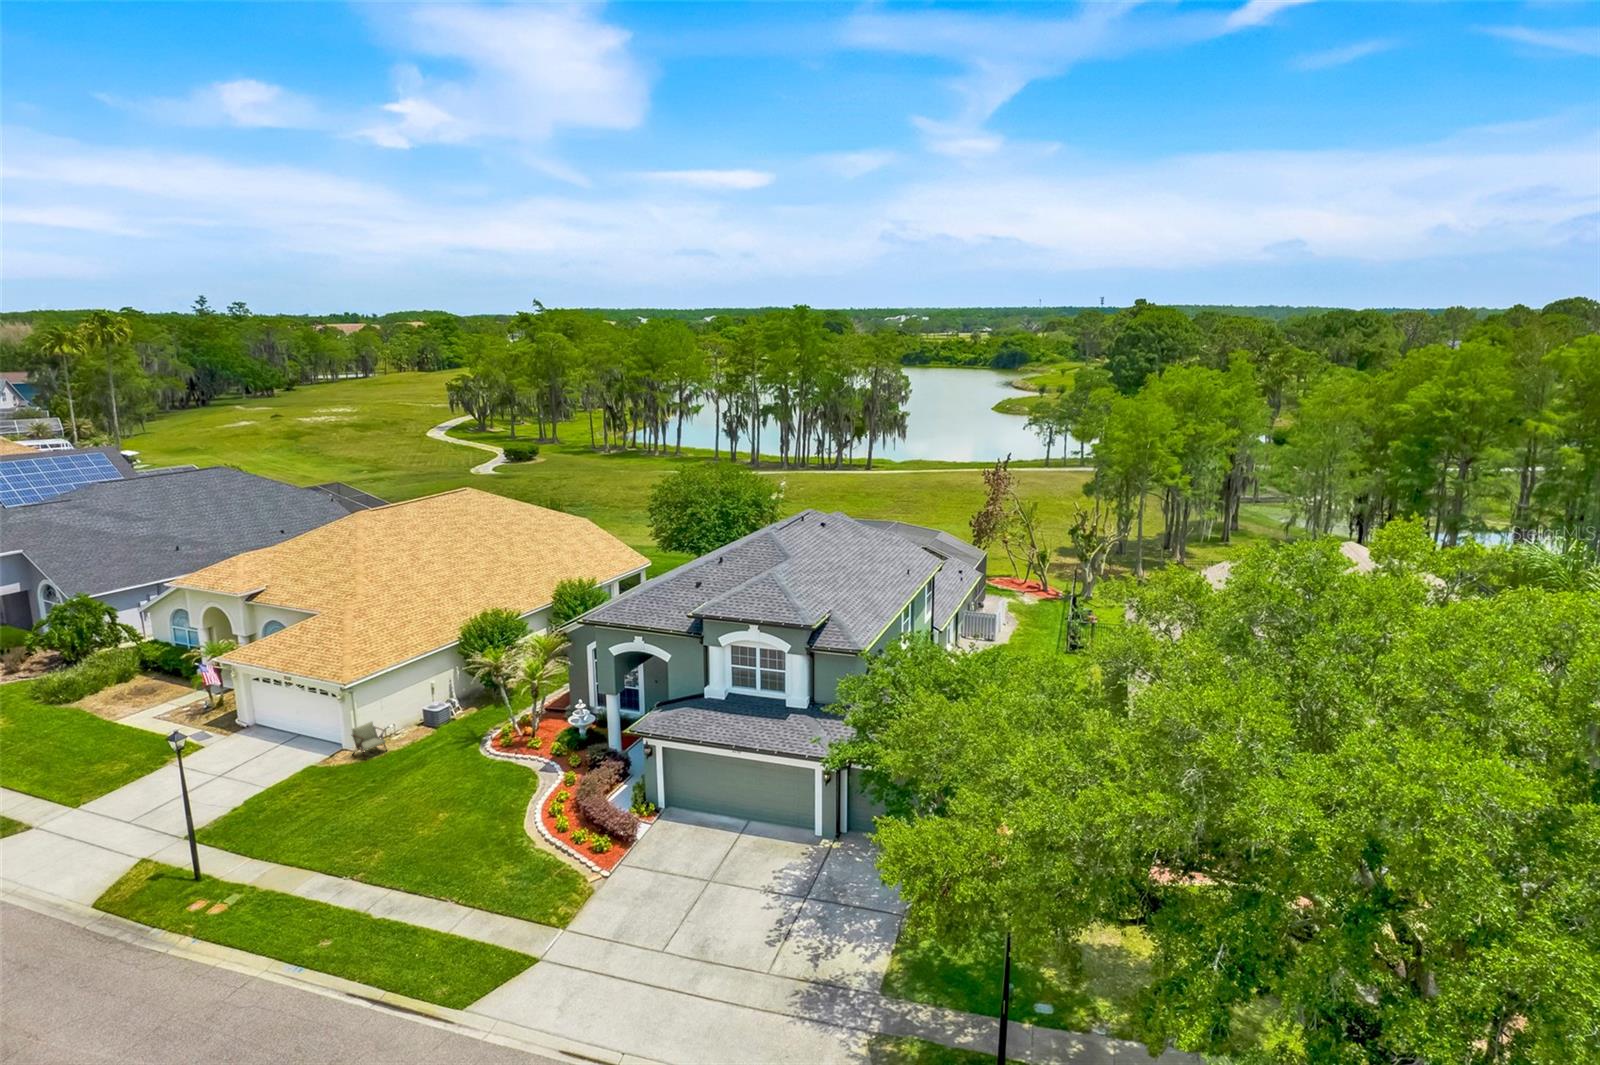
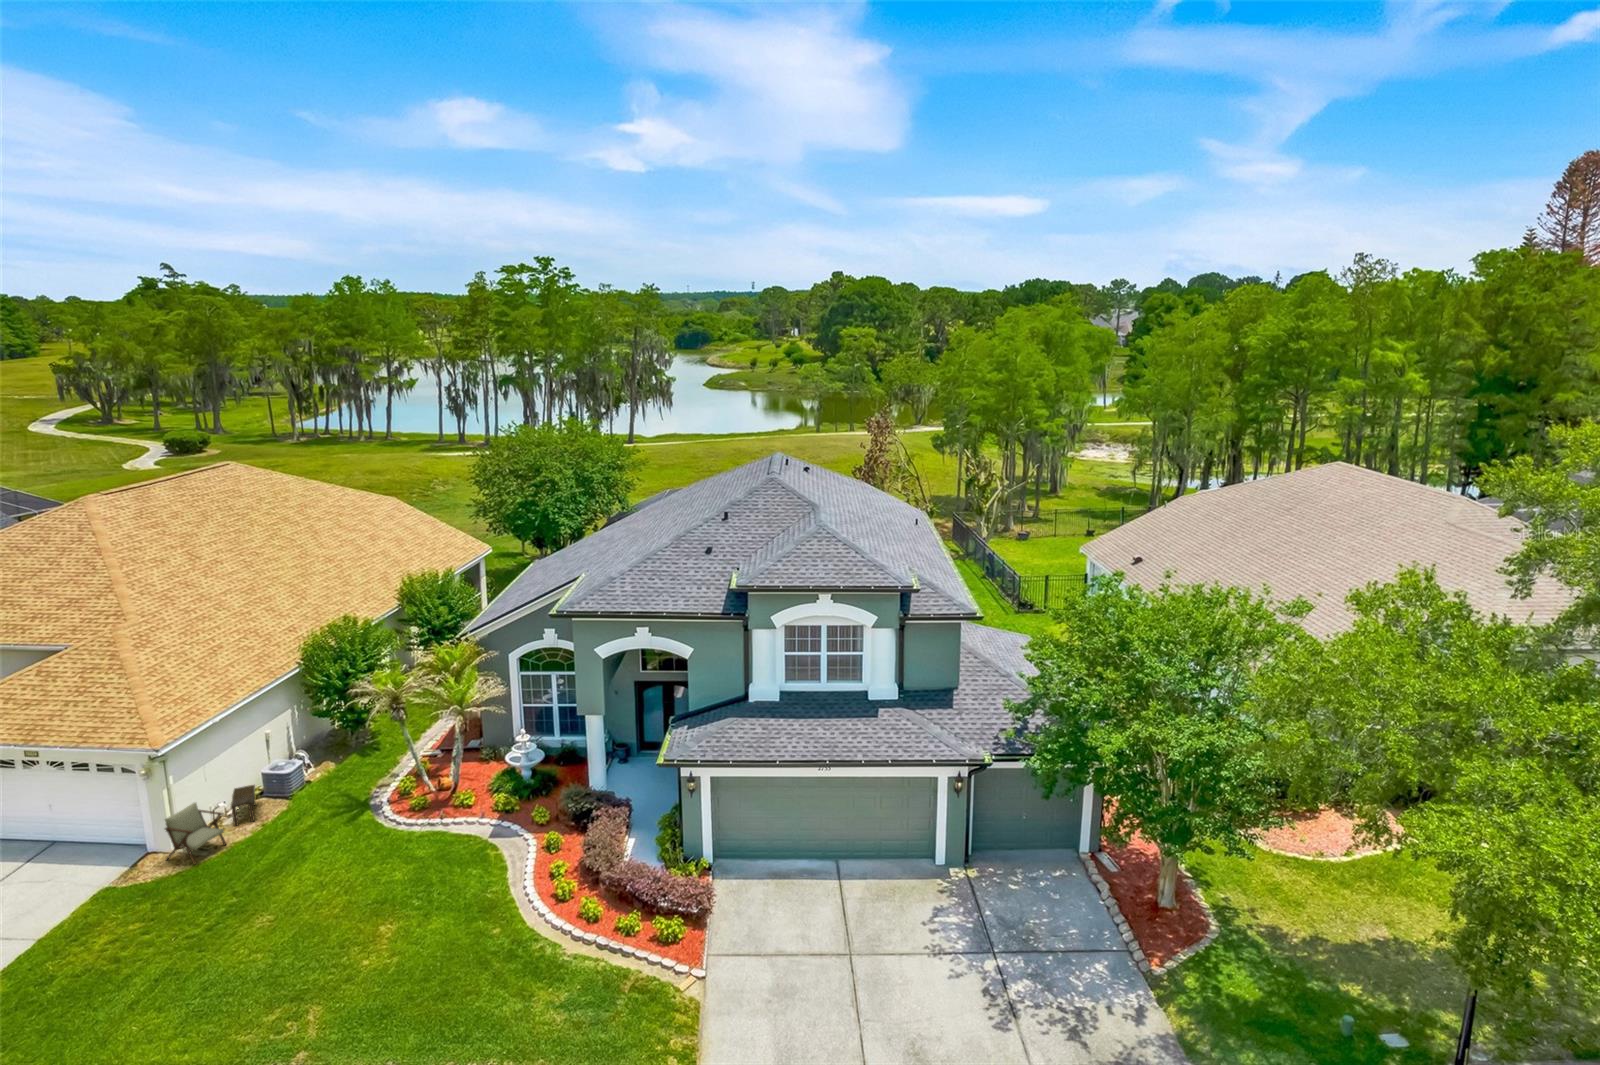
bench: none [395,716,415,741] -> present [231,785,256,826]

